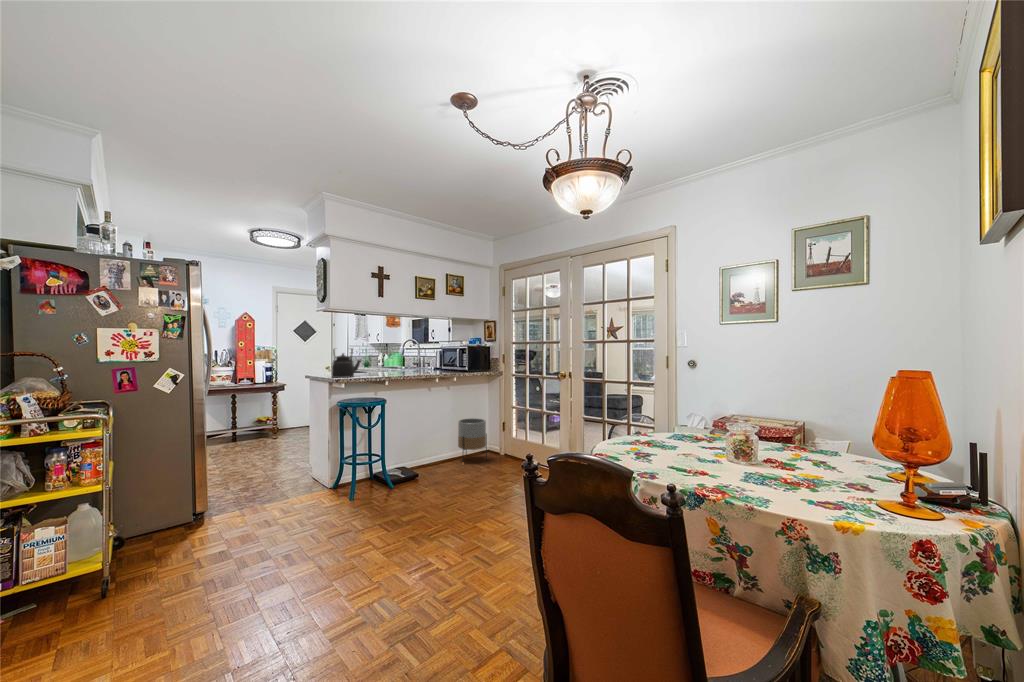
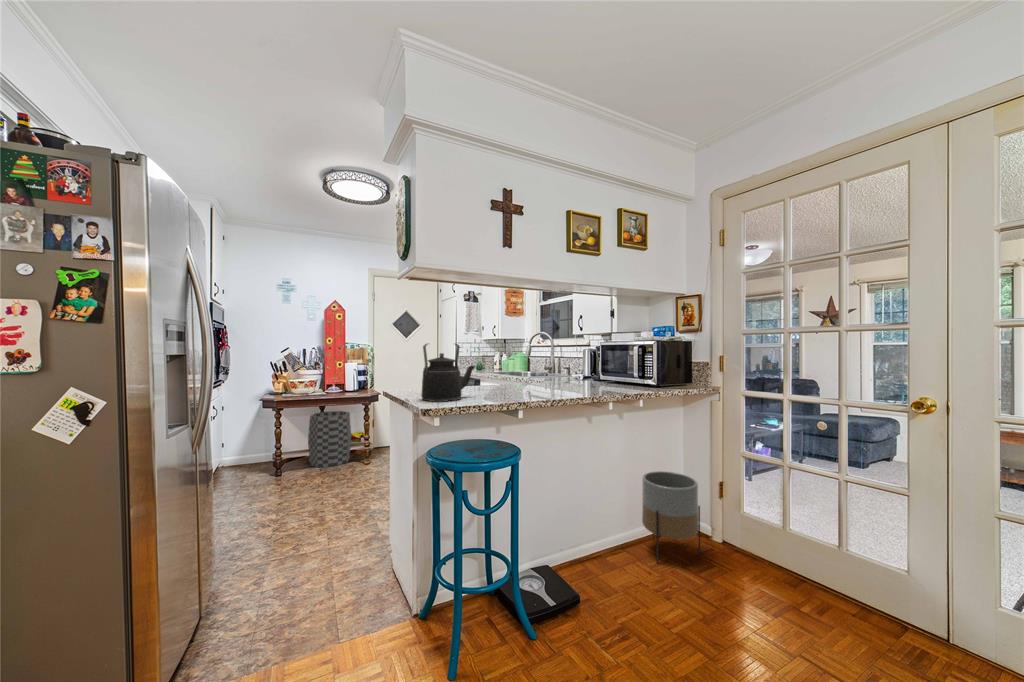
trash can: none [223,399,260,442] -> present [308,411,351,467]

